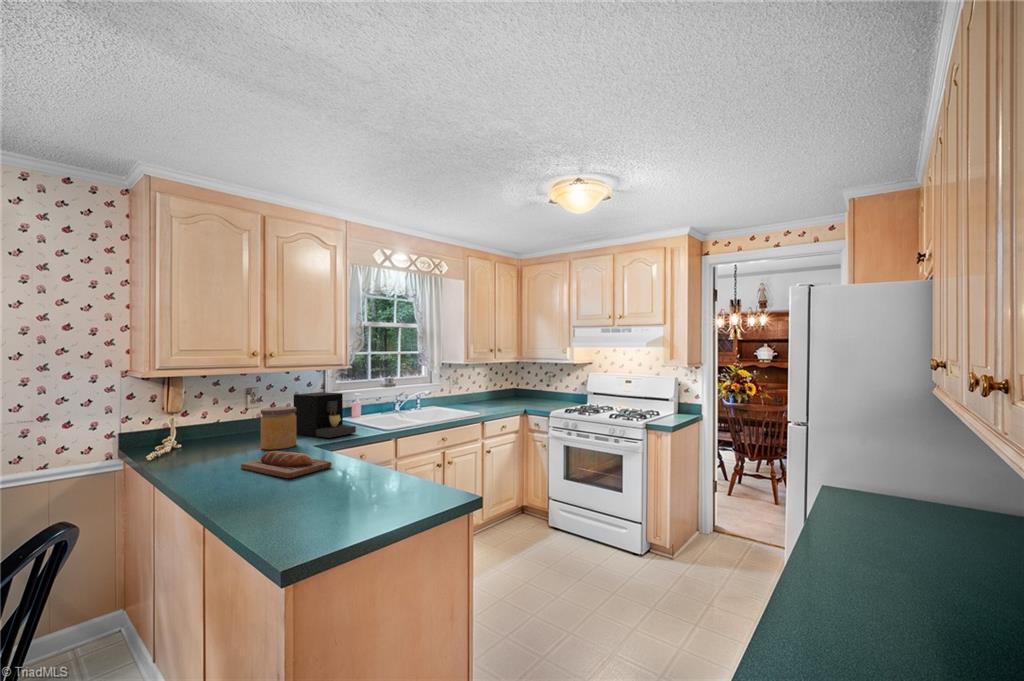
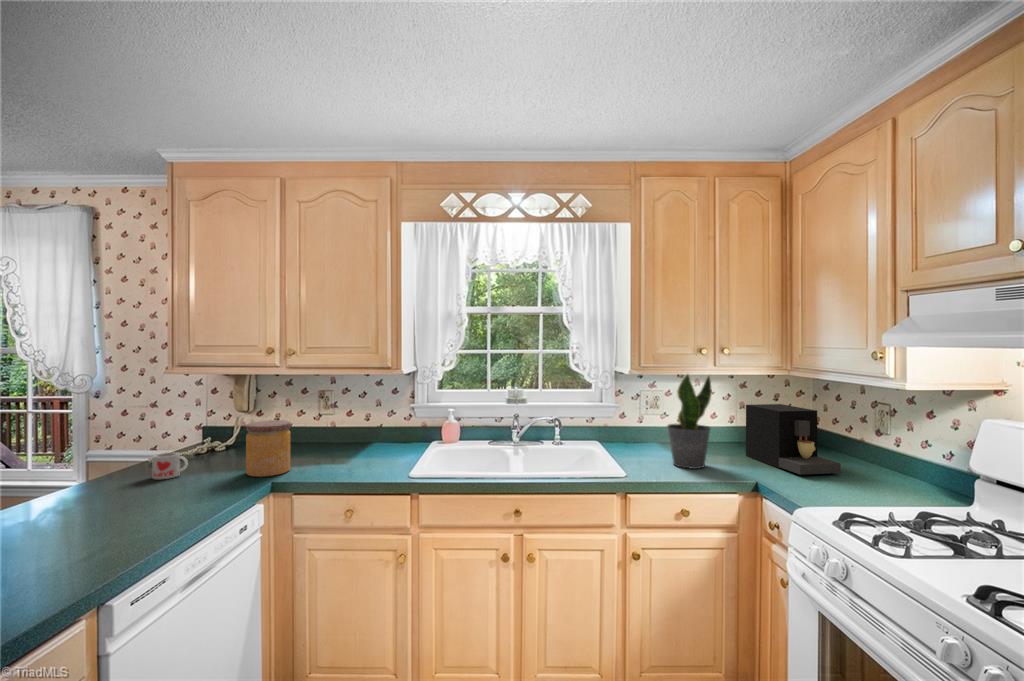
potted plant: none [482,361,503,409] -> present [668,375,711,469]
coffee maker: present [294,392,356,438] -> present [746,404,841,475]
mug: none [183,442,212,466] -> present [152,452,188,479]
bread loaf: present [241,451,332,478] -> none [87,482,211,532]

